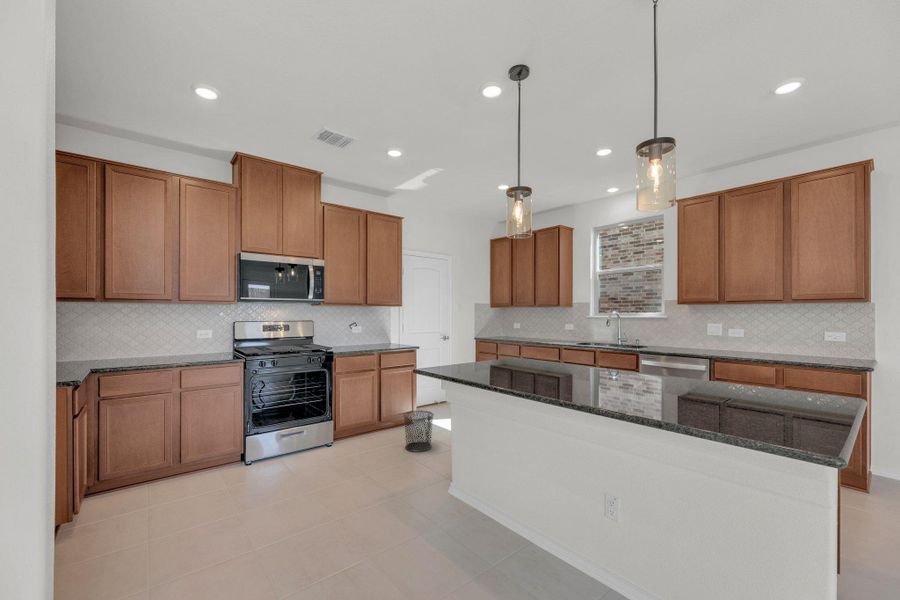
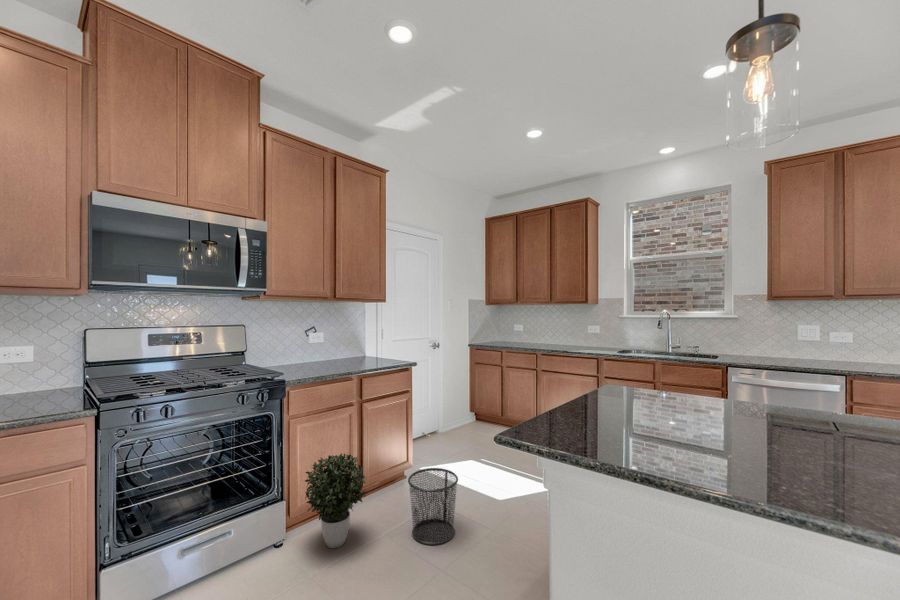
potted plant: none [344,396,379,450] -> present [305,454,366,548]

